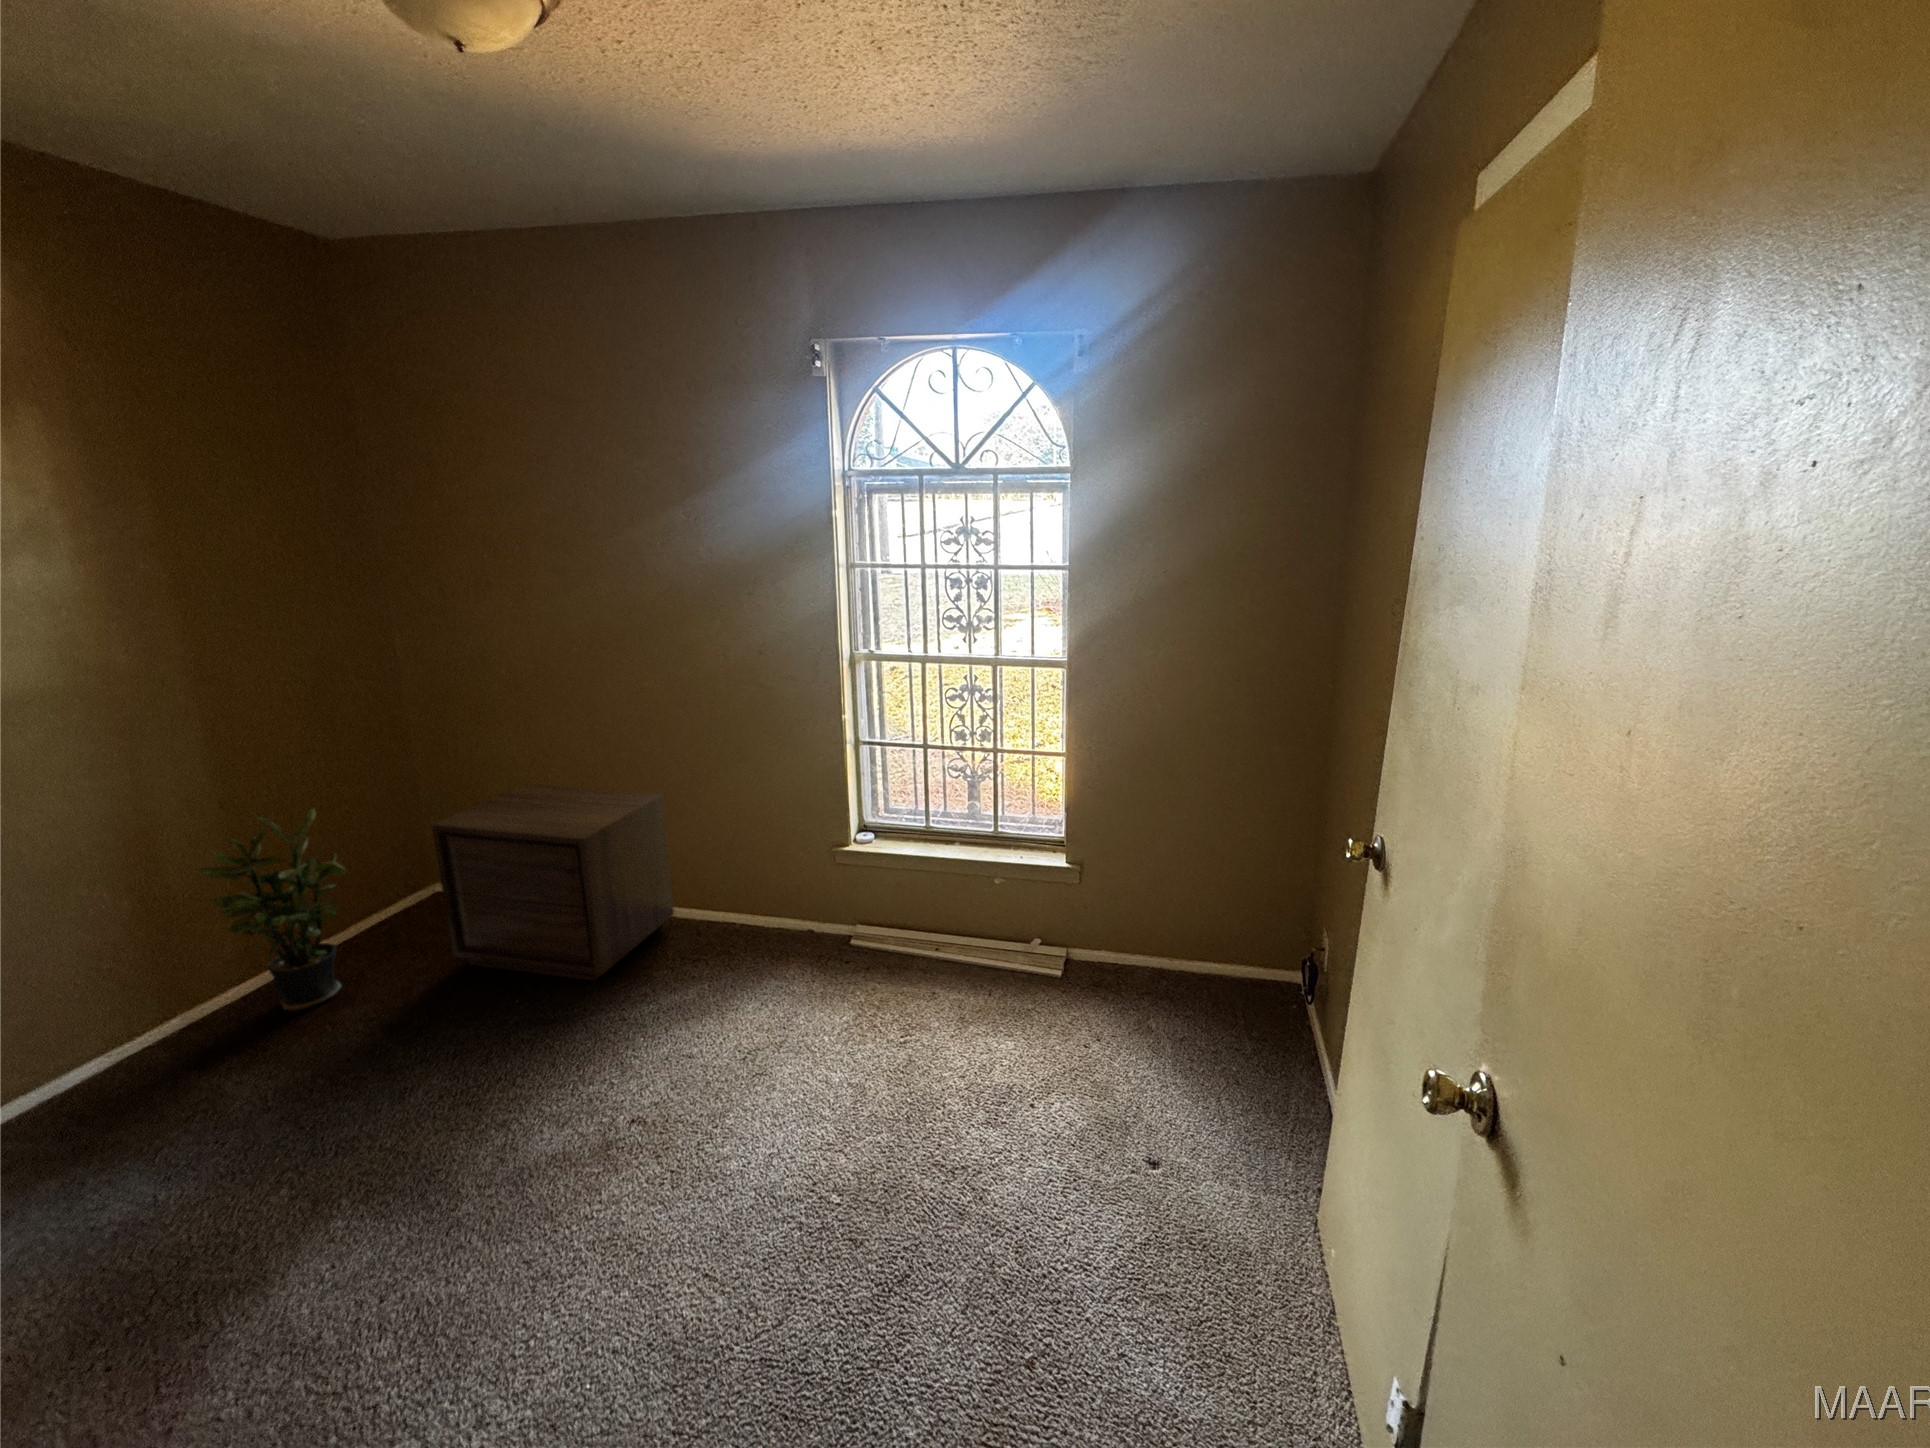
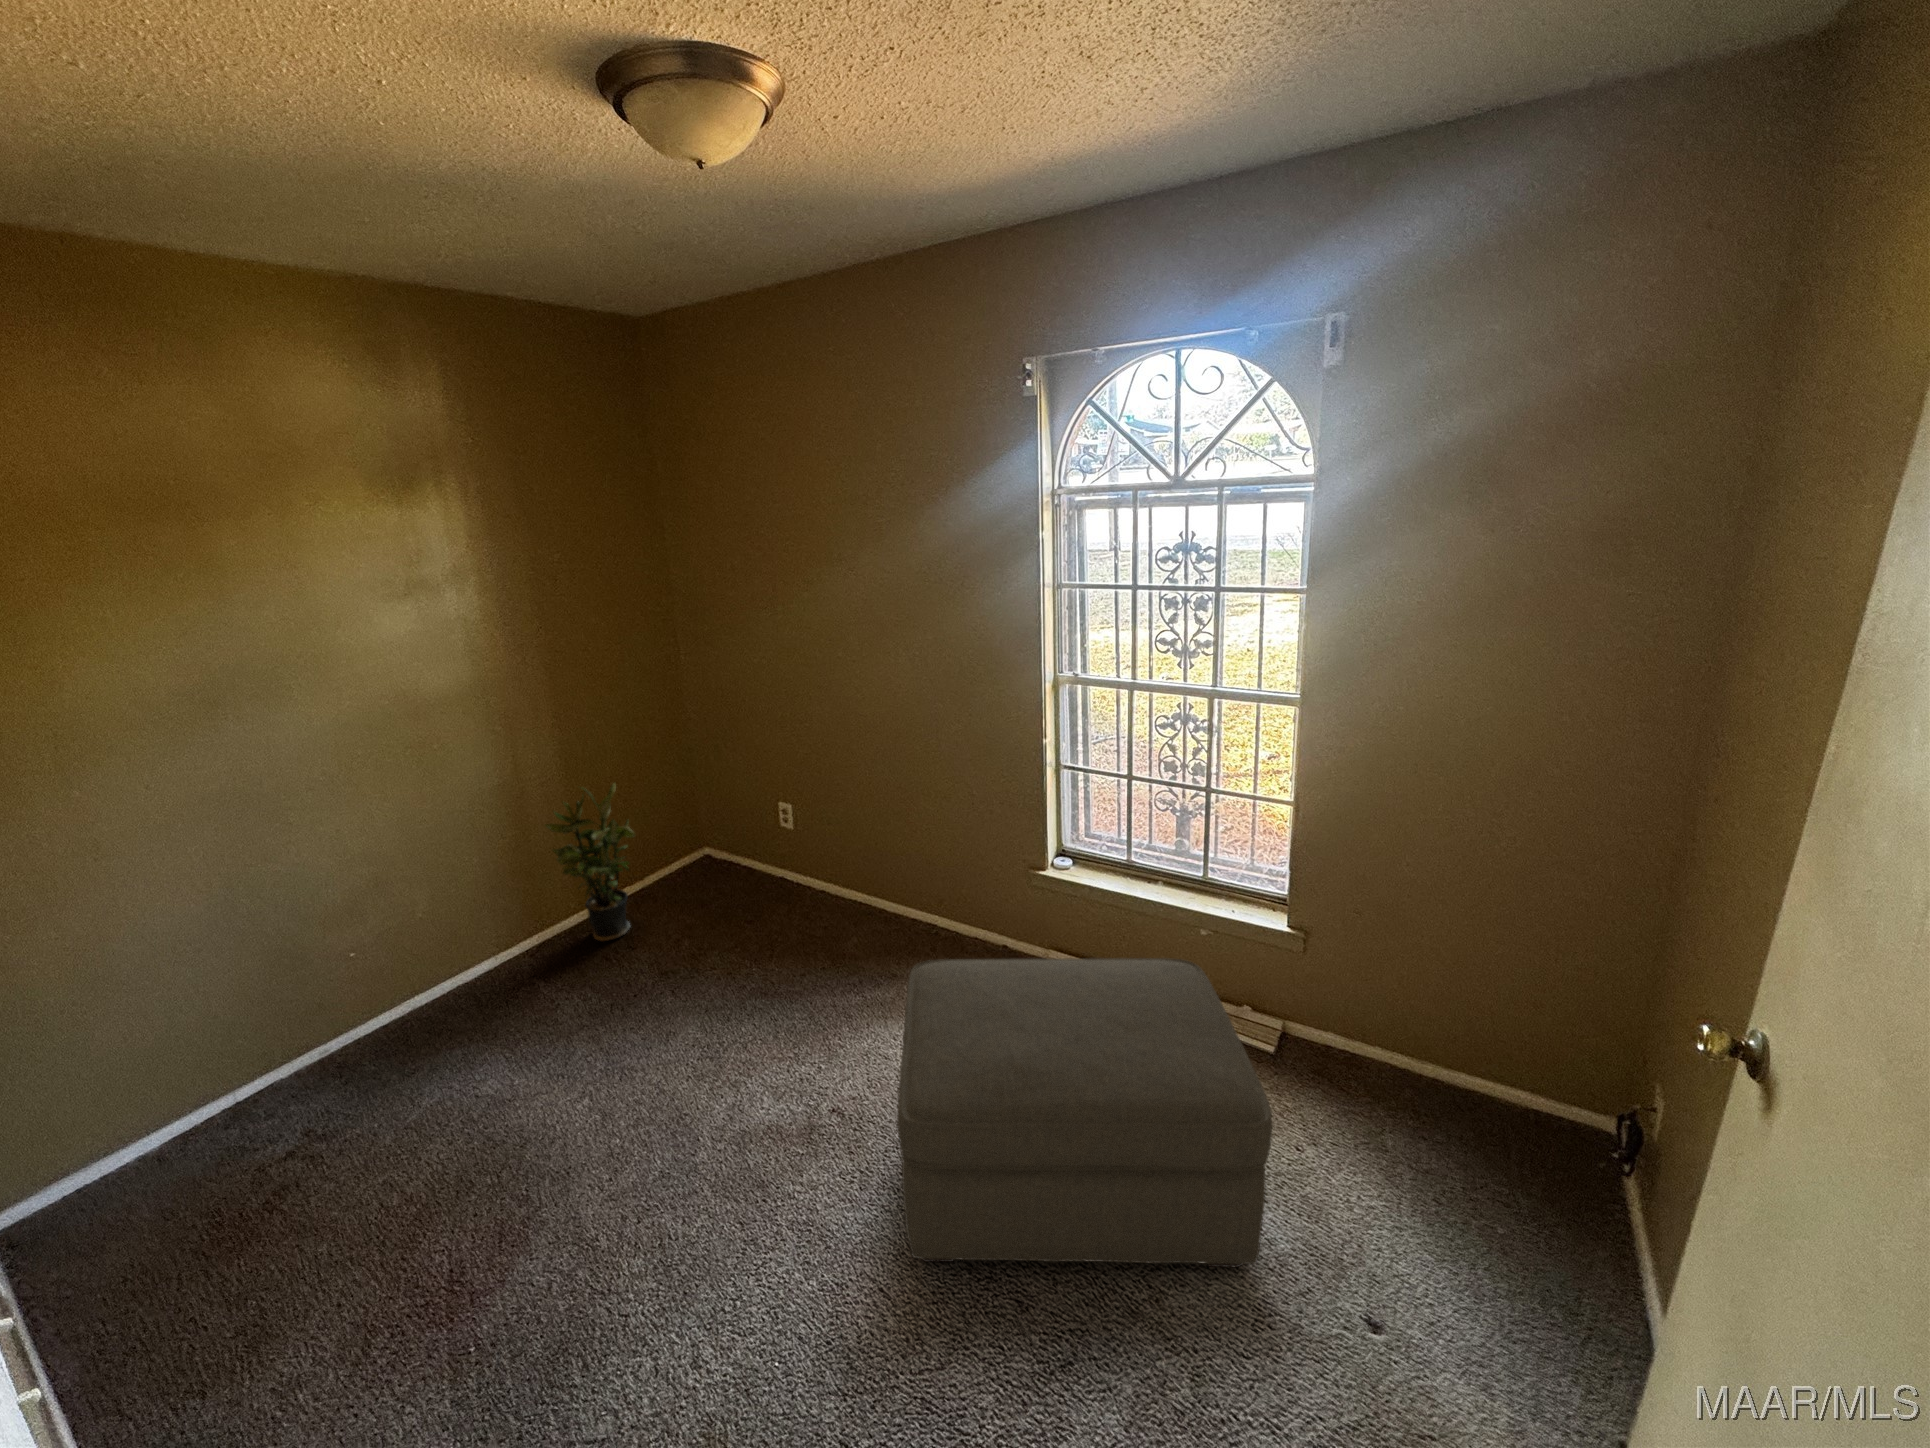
nightstand: present [431,784,674,980] -> none [691,772,876,961]
ottoman: none [717,894,1067,1236] -> present [897,958,1272,1267]

